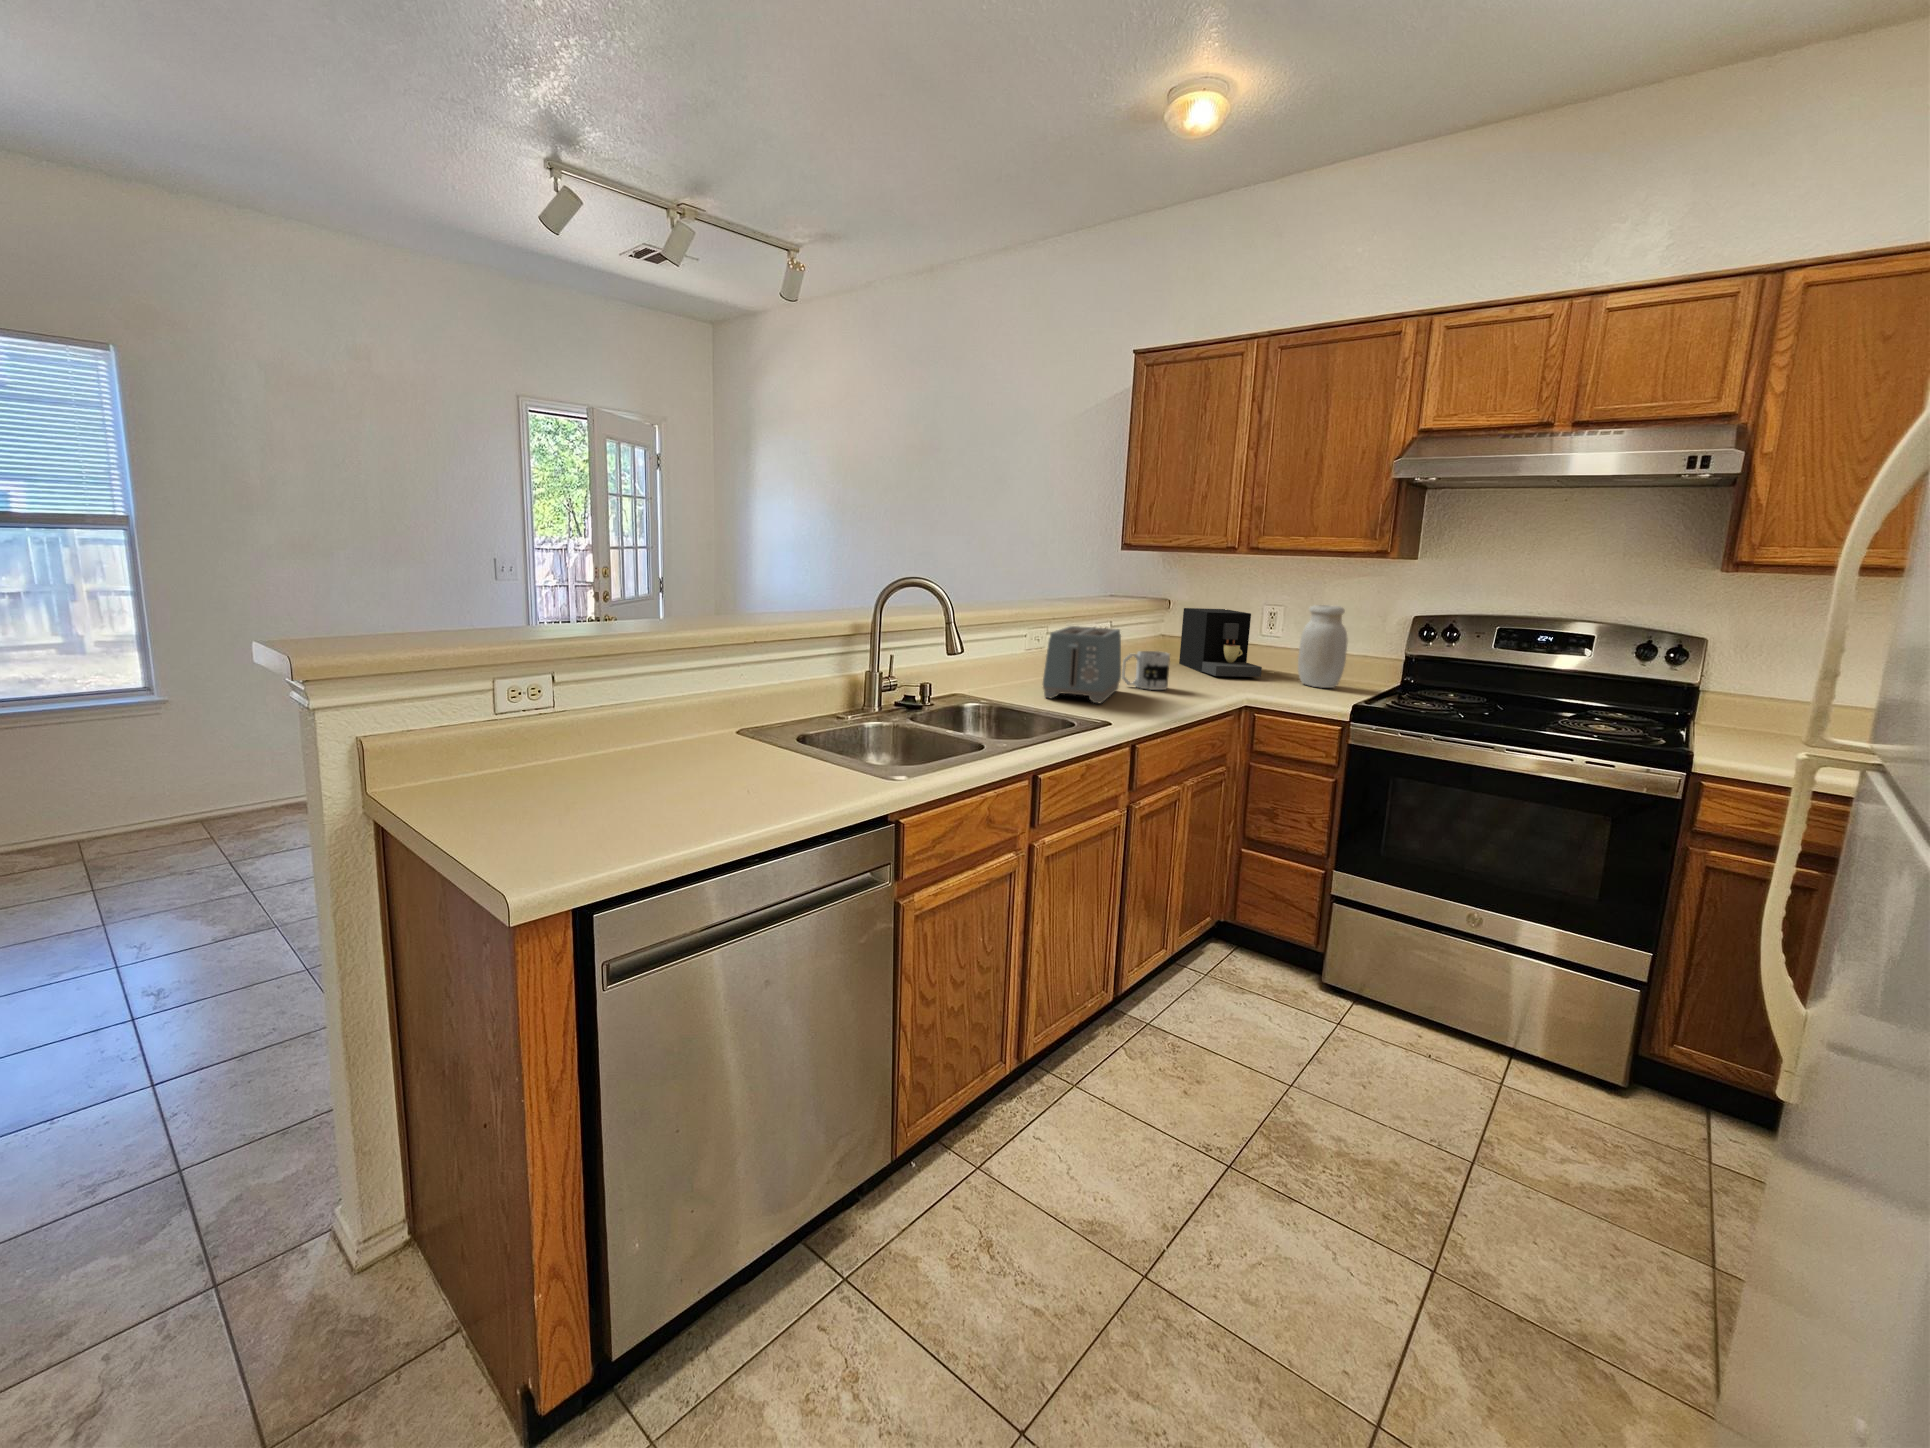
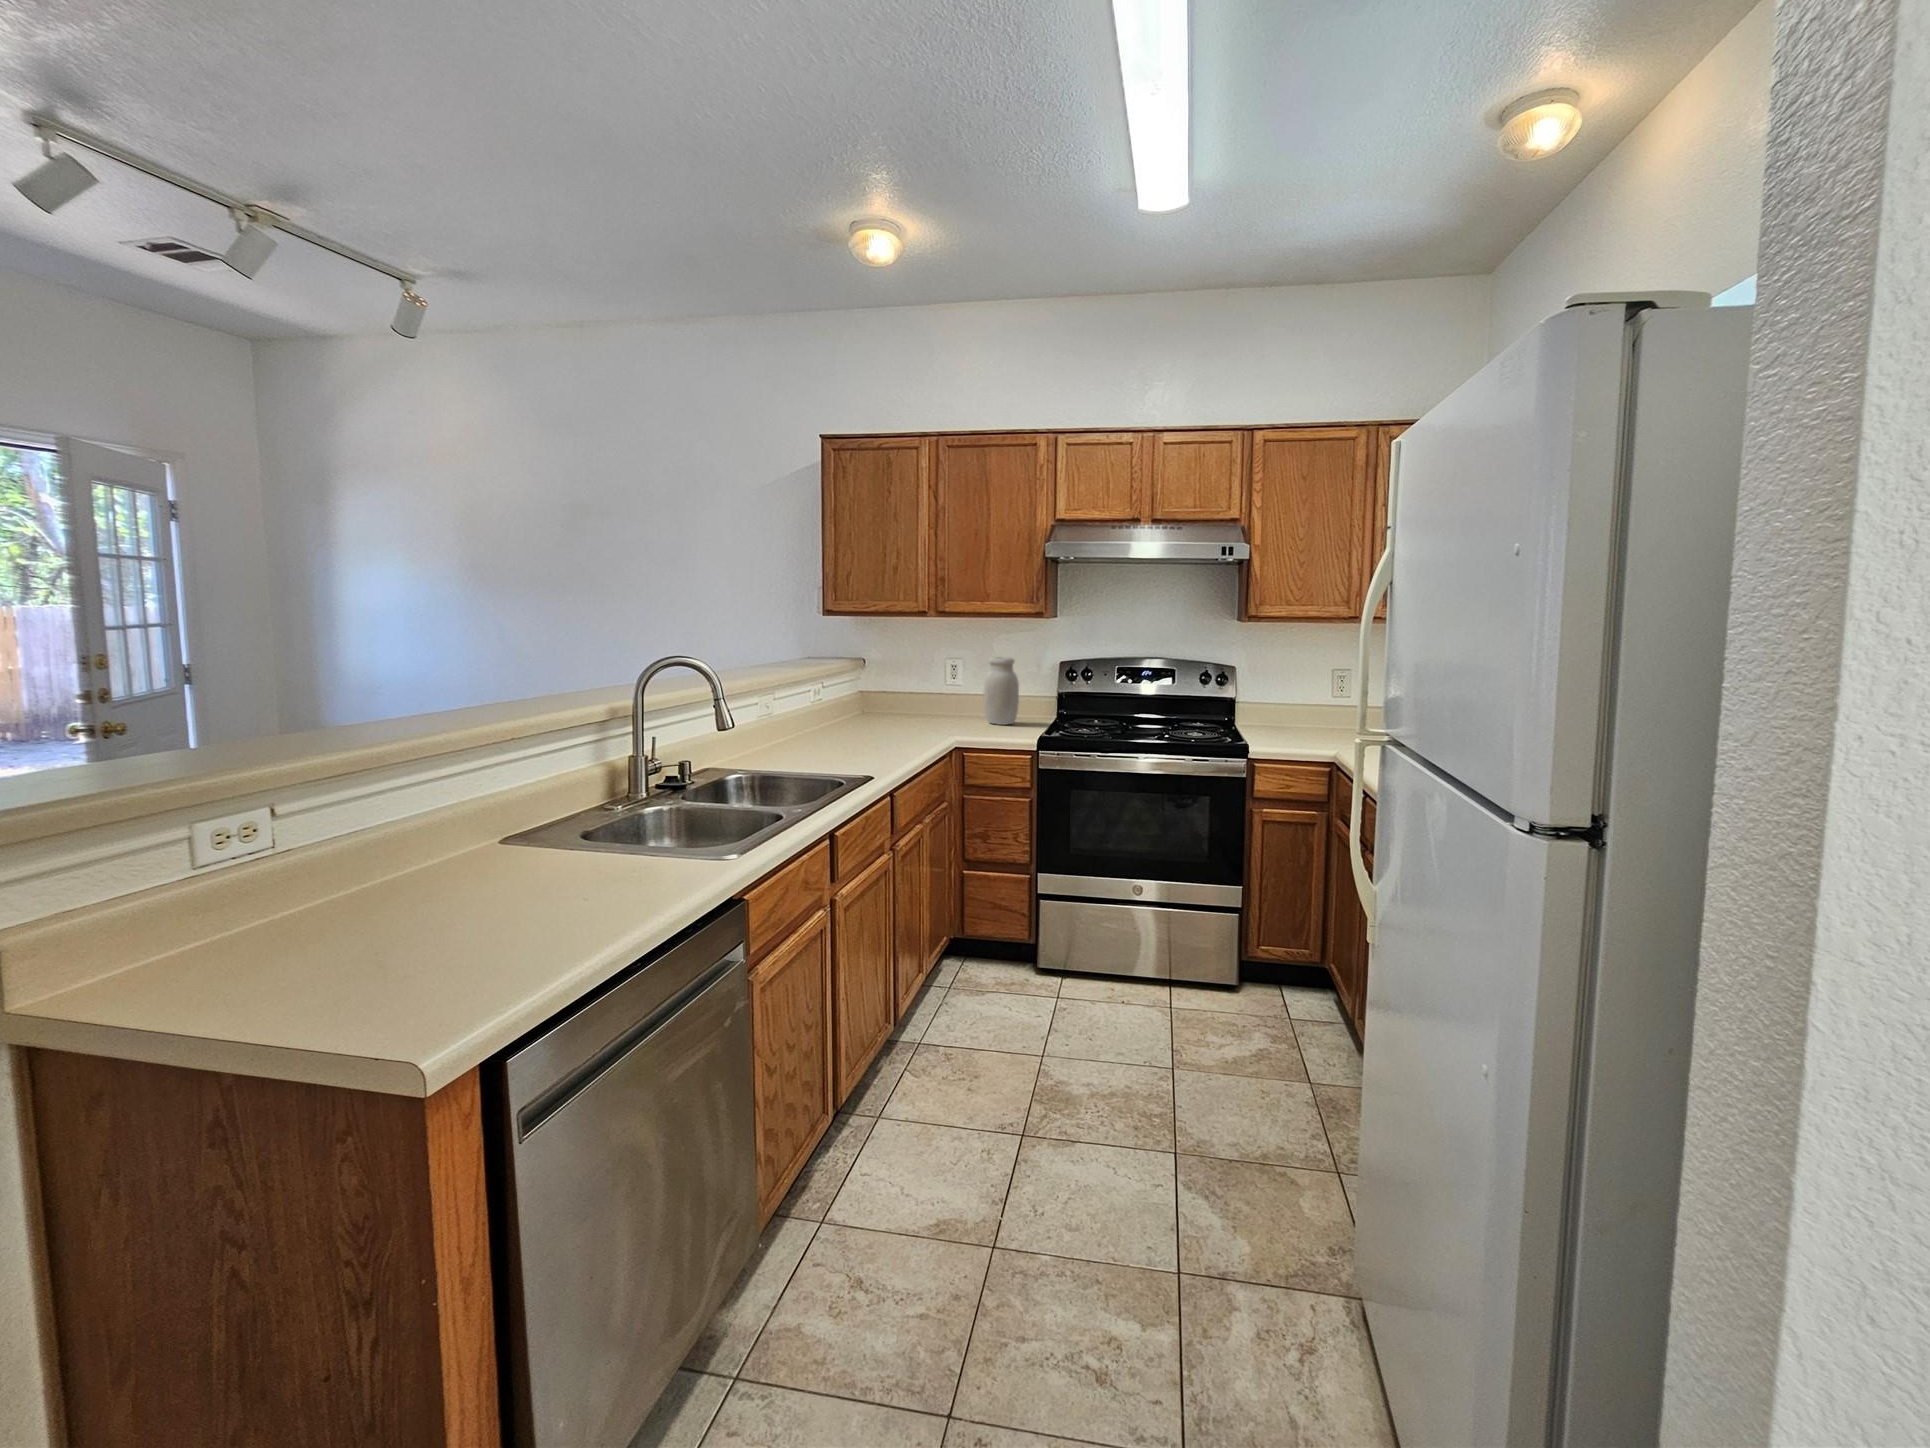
coffee maker: present [1179,608,1262,677] -> none [883,664,957,724]
toaster: present [1043,626,1121,704] -> none [794,690,856,761]
mug: present [1122,651,1170,690] -> none [853,707,893,742]

